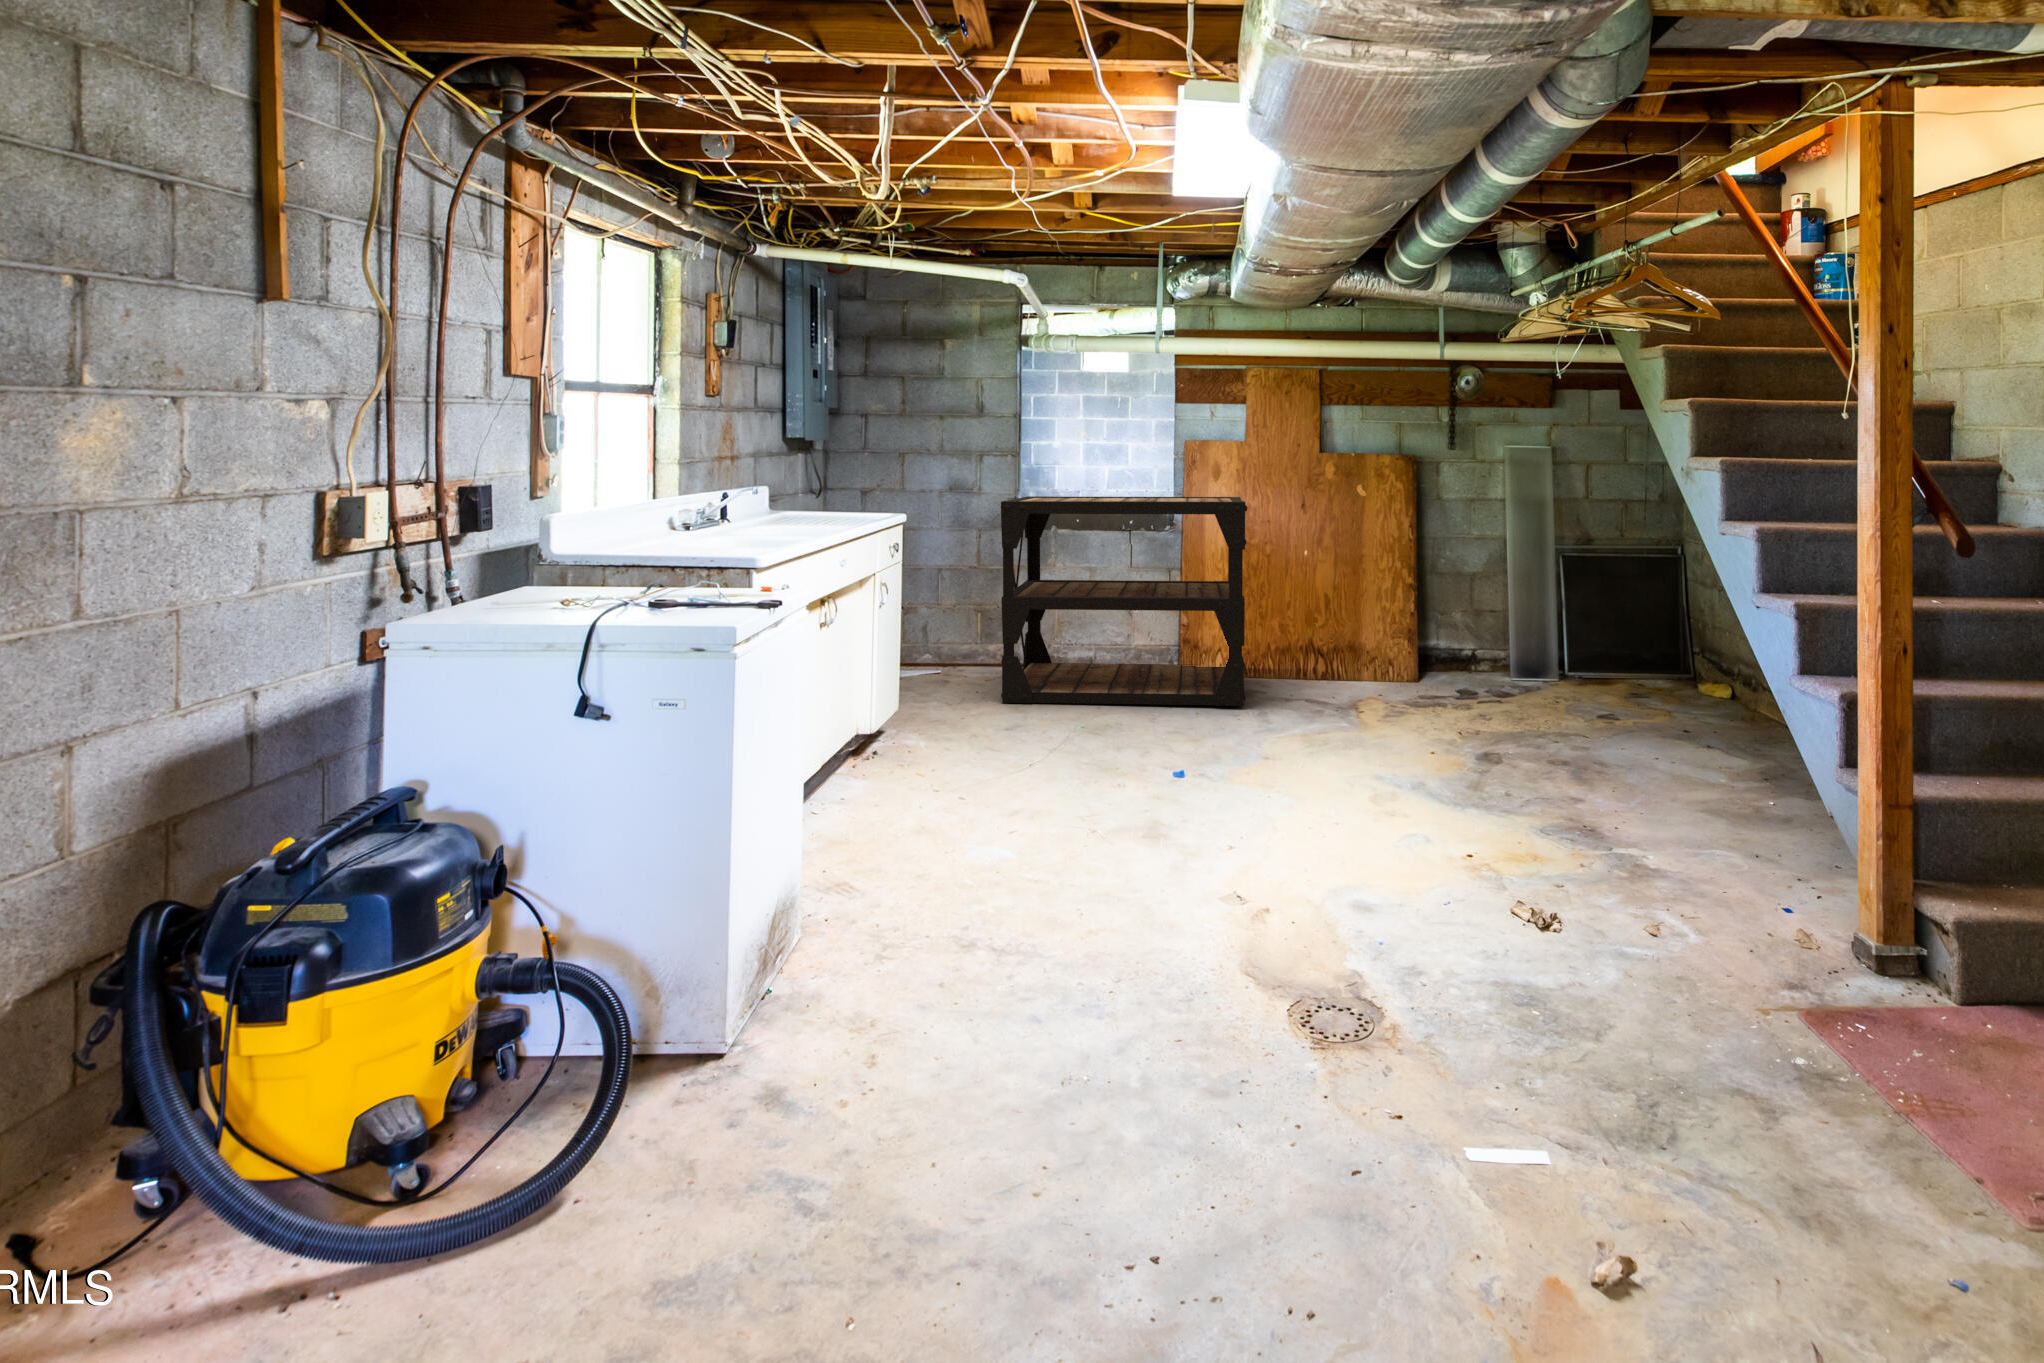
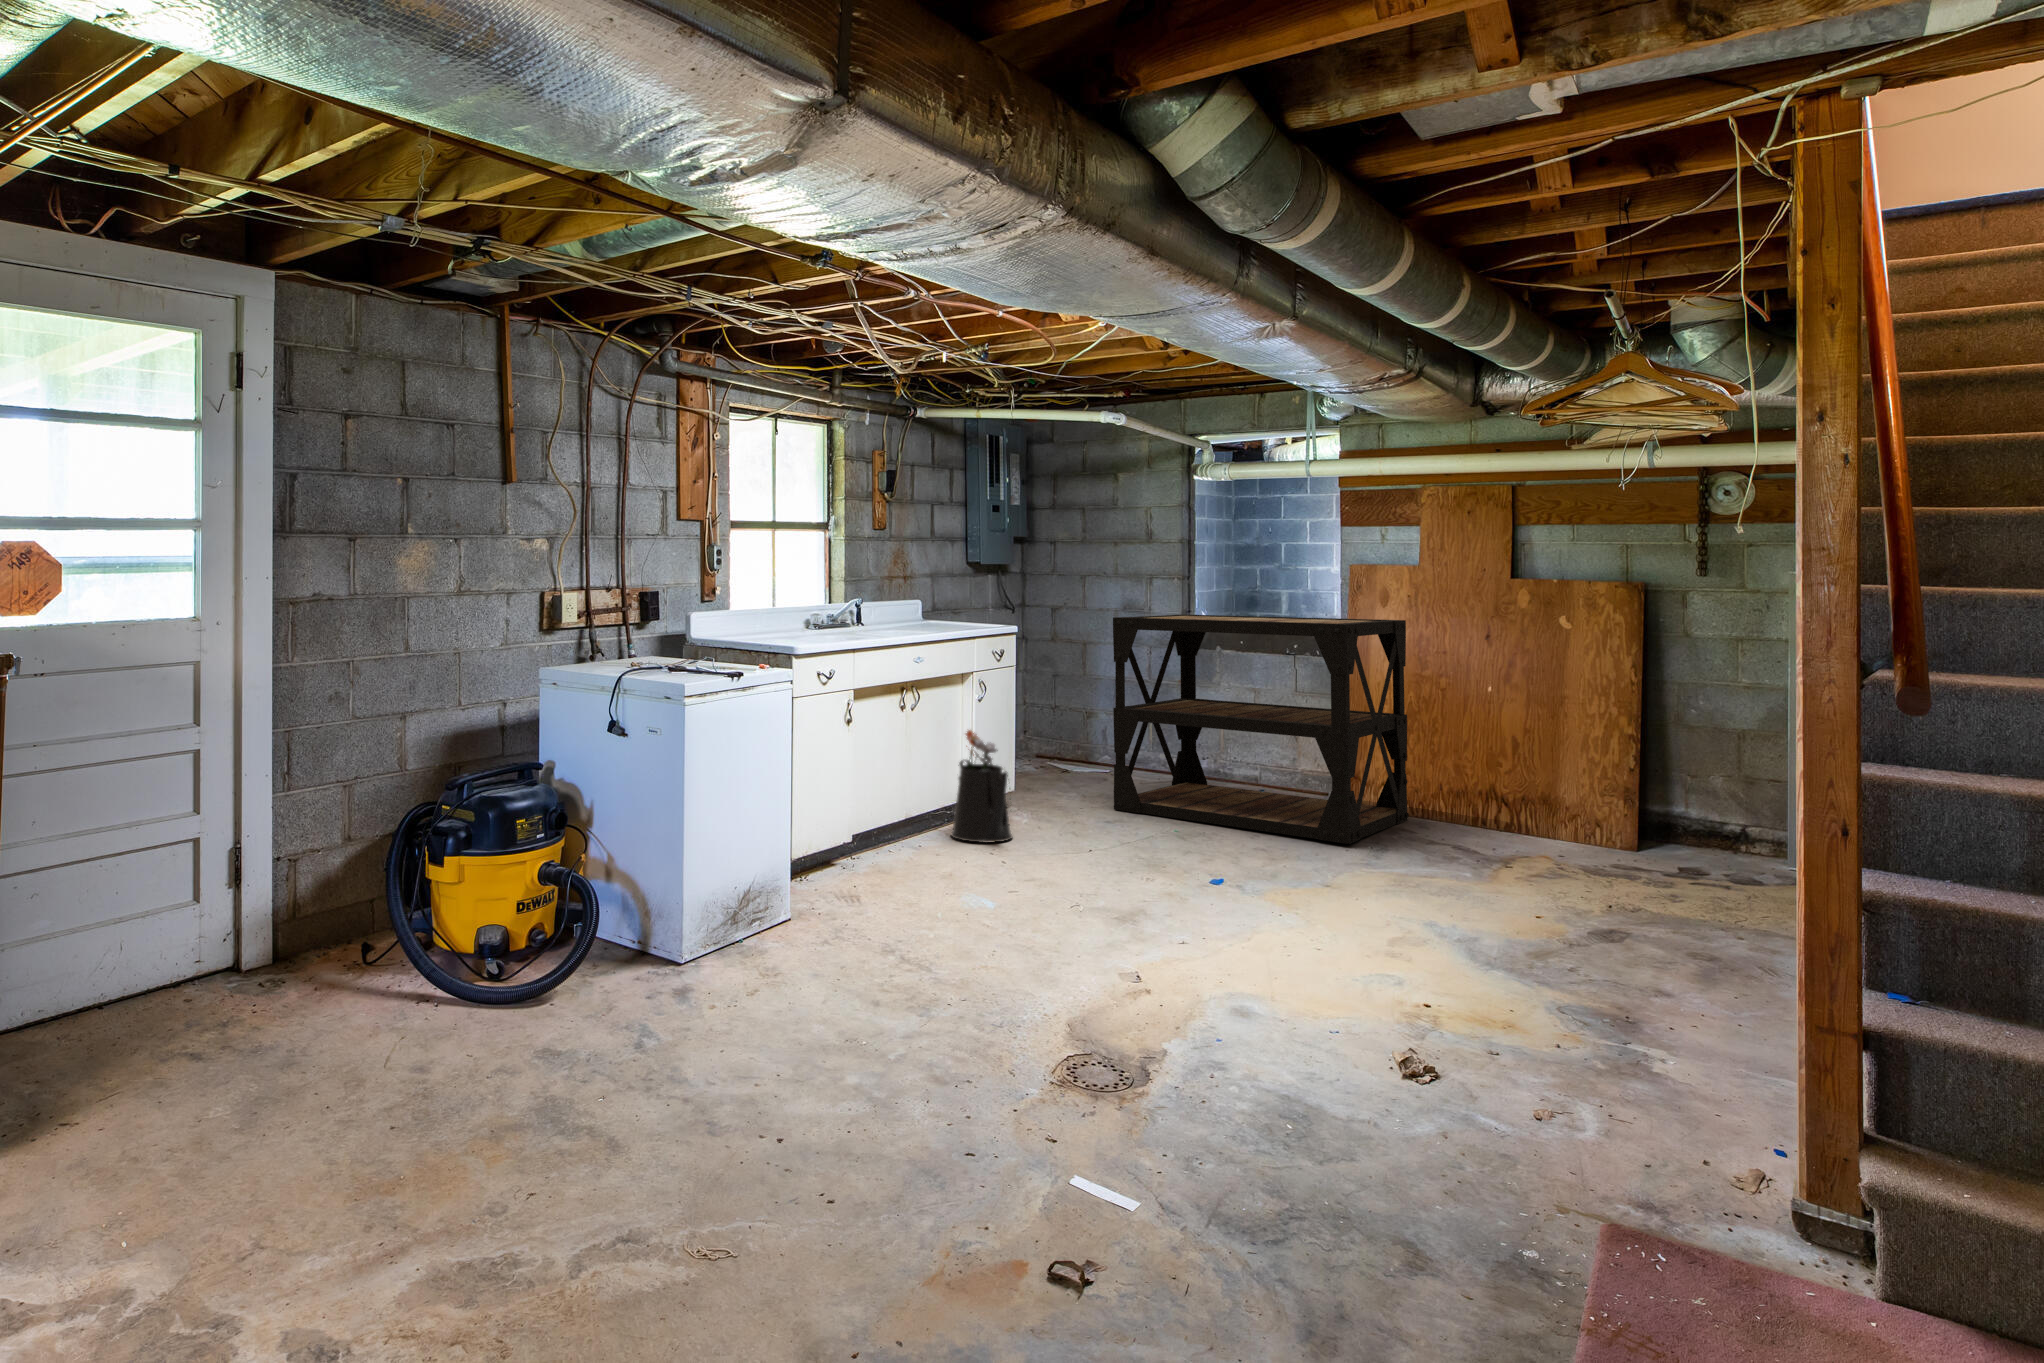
watering can: none [878,636,966,771] -> present [951,730,1012,843]

